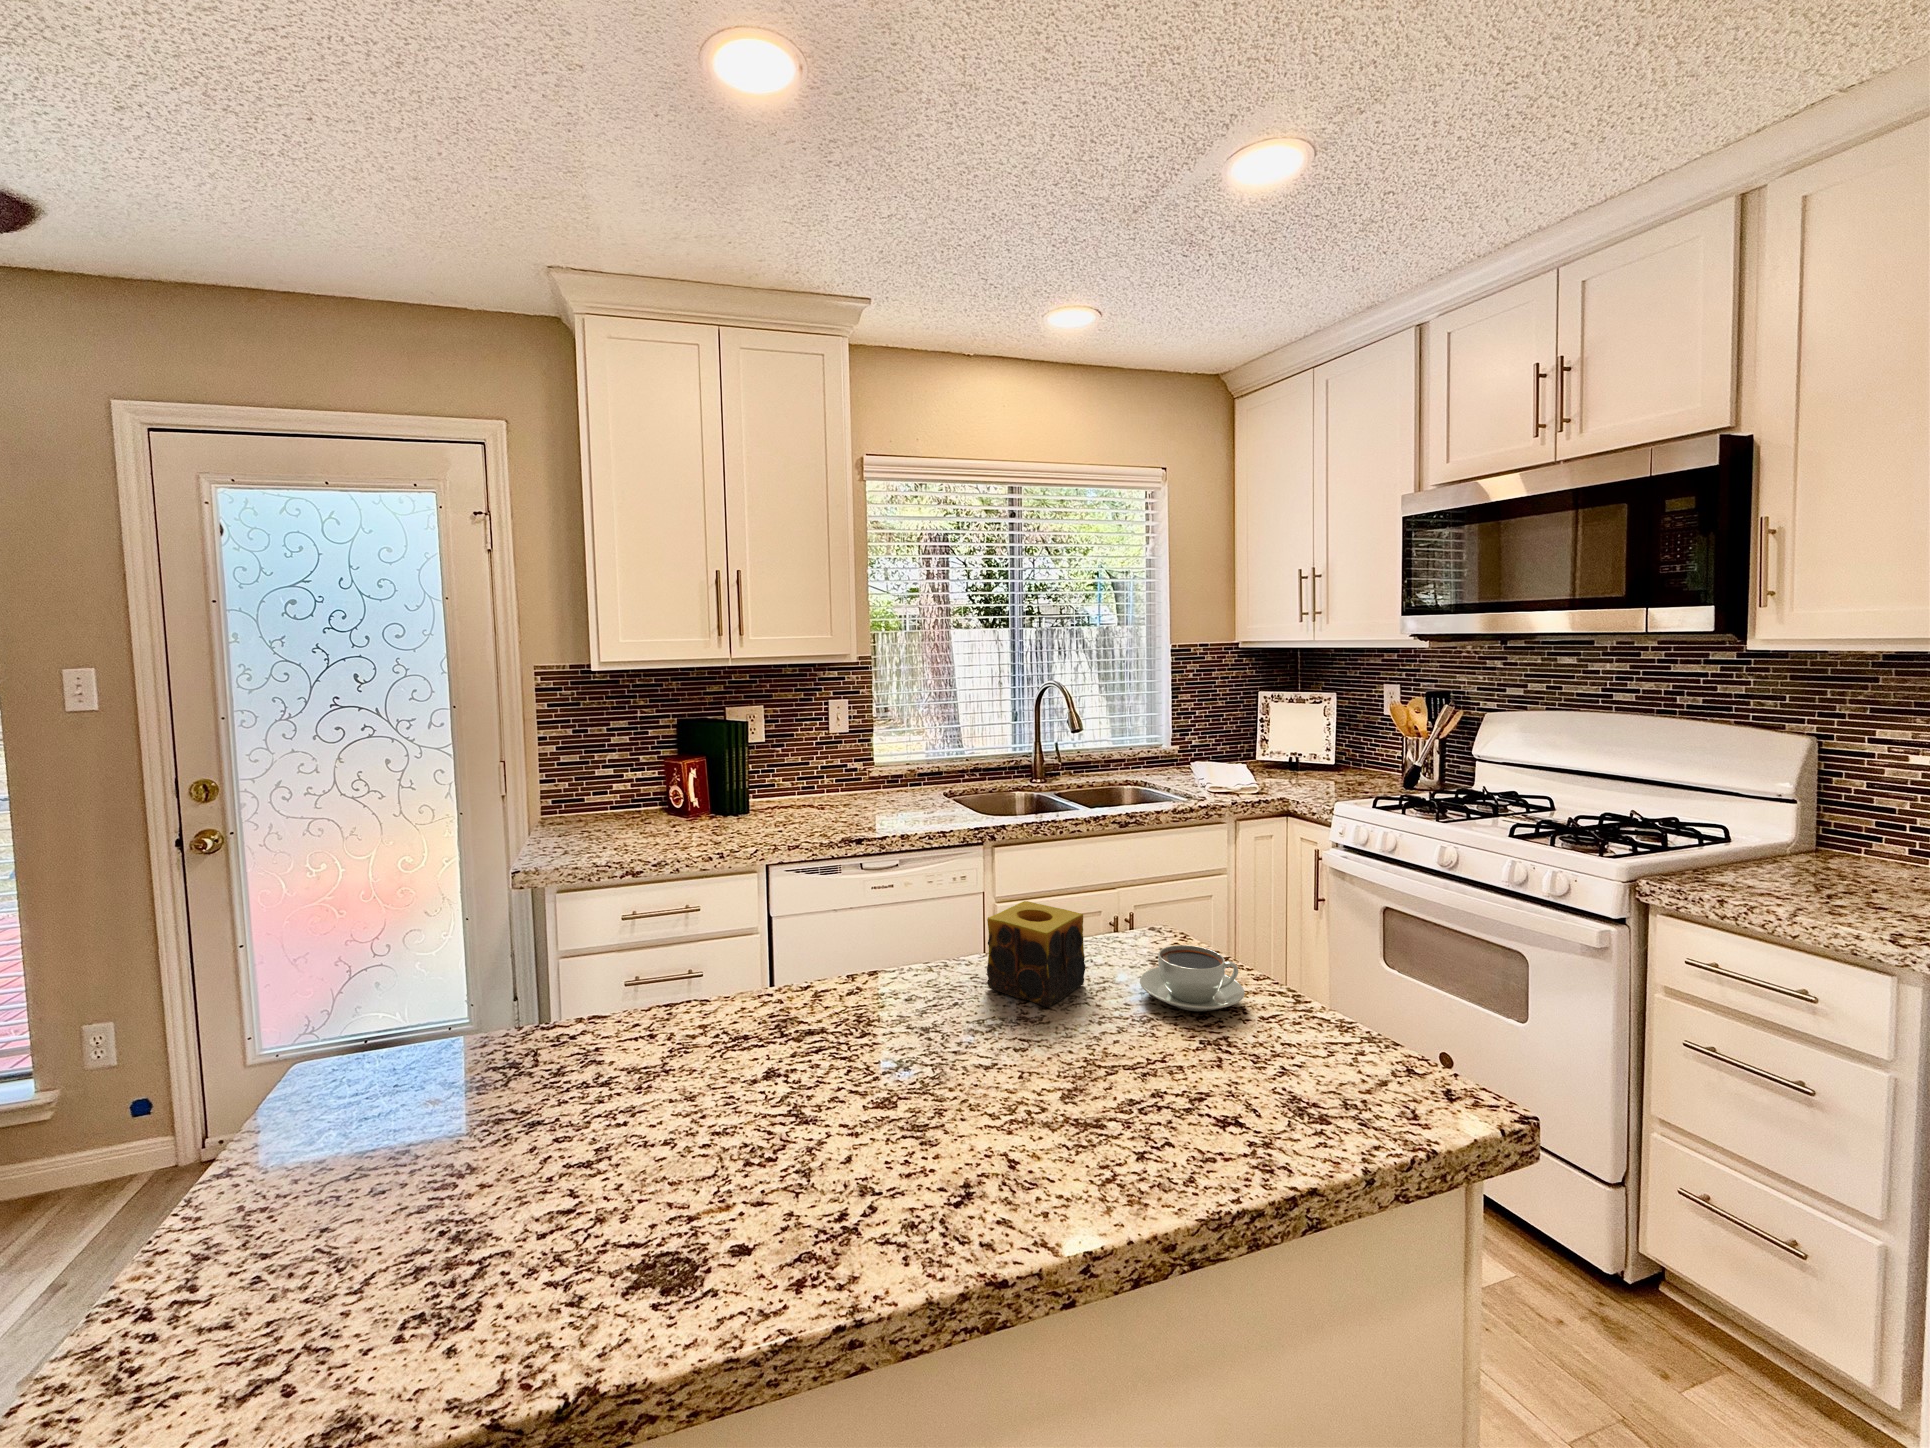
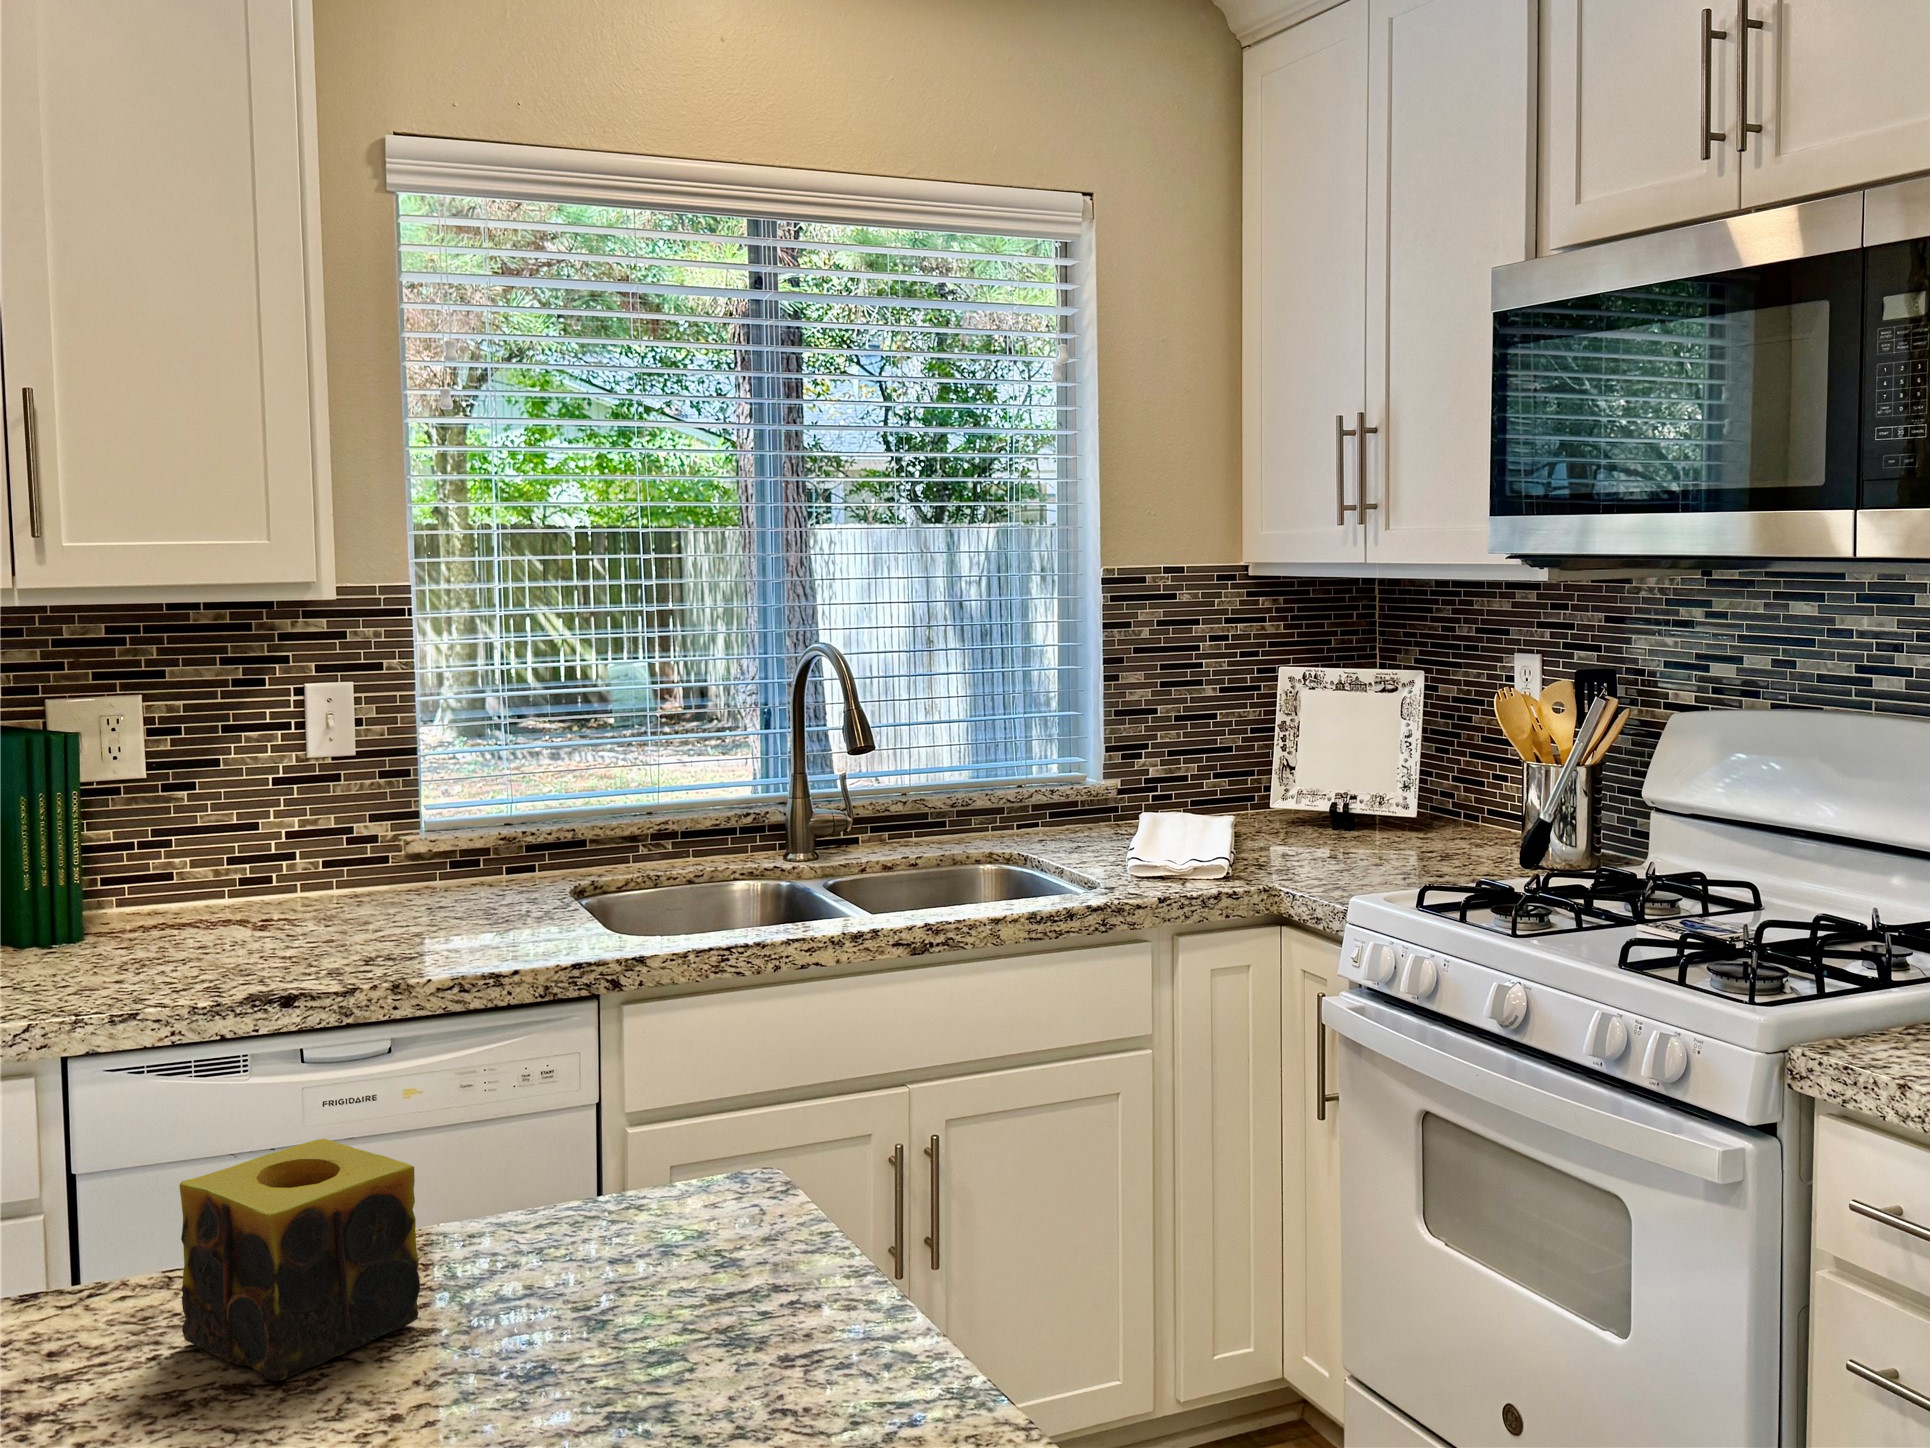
coffee cup: present [1140,945,1245,1011] -> none [506,1228,731,1375]

